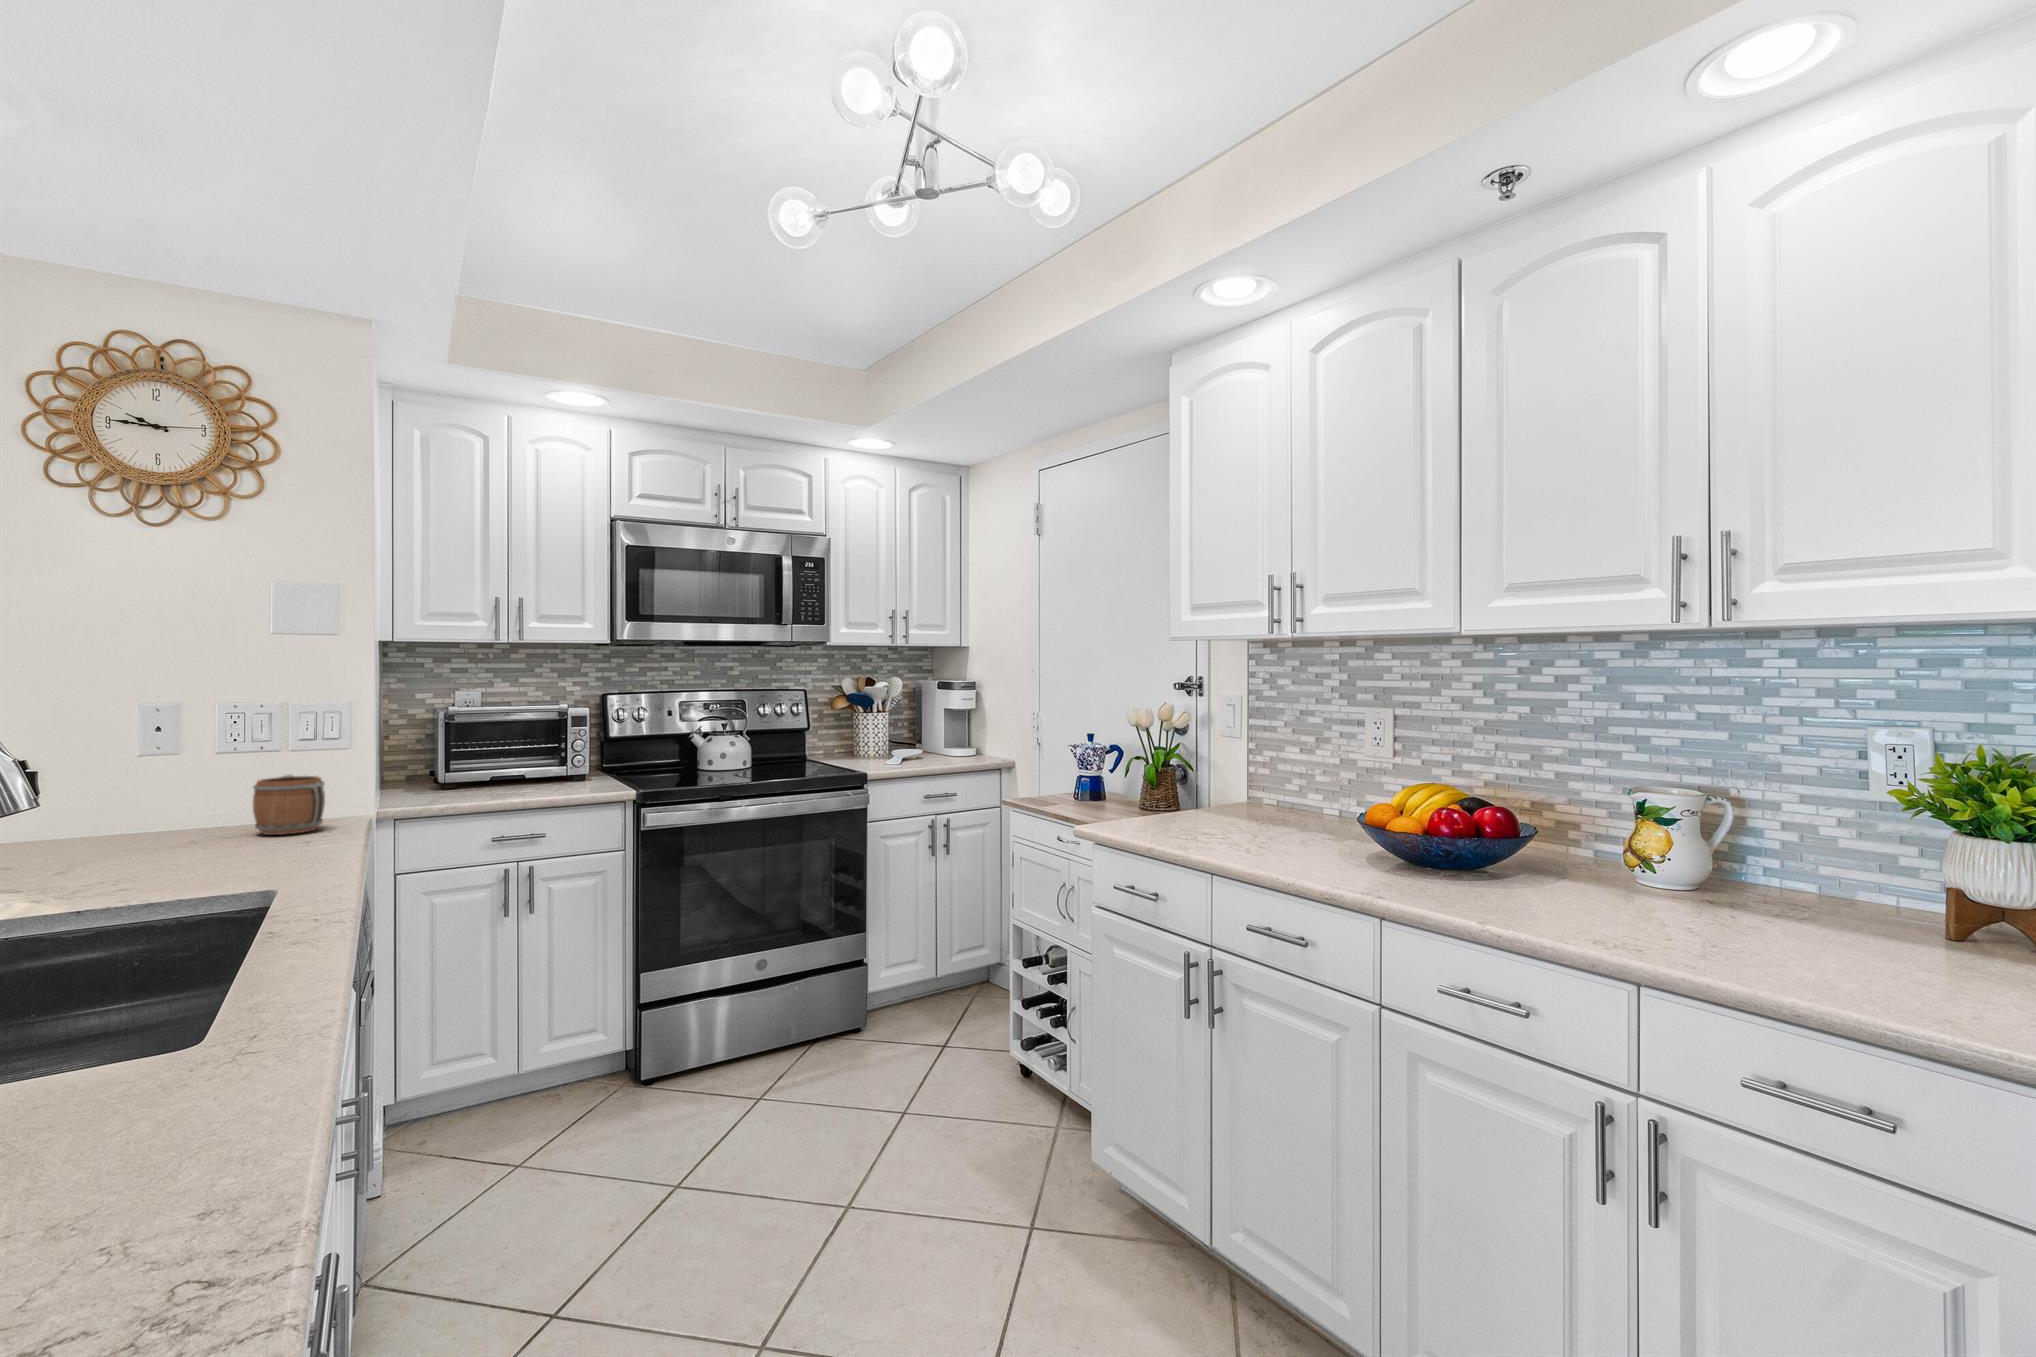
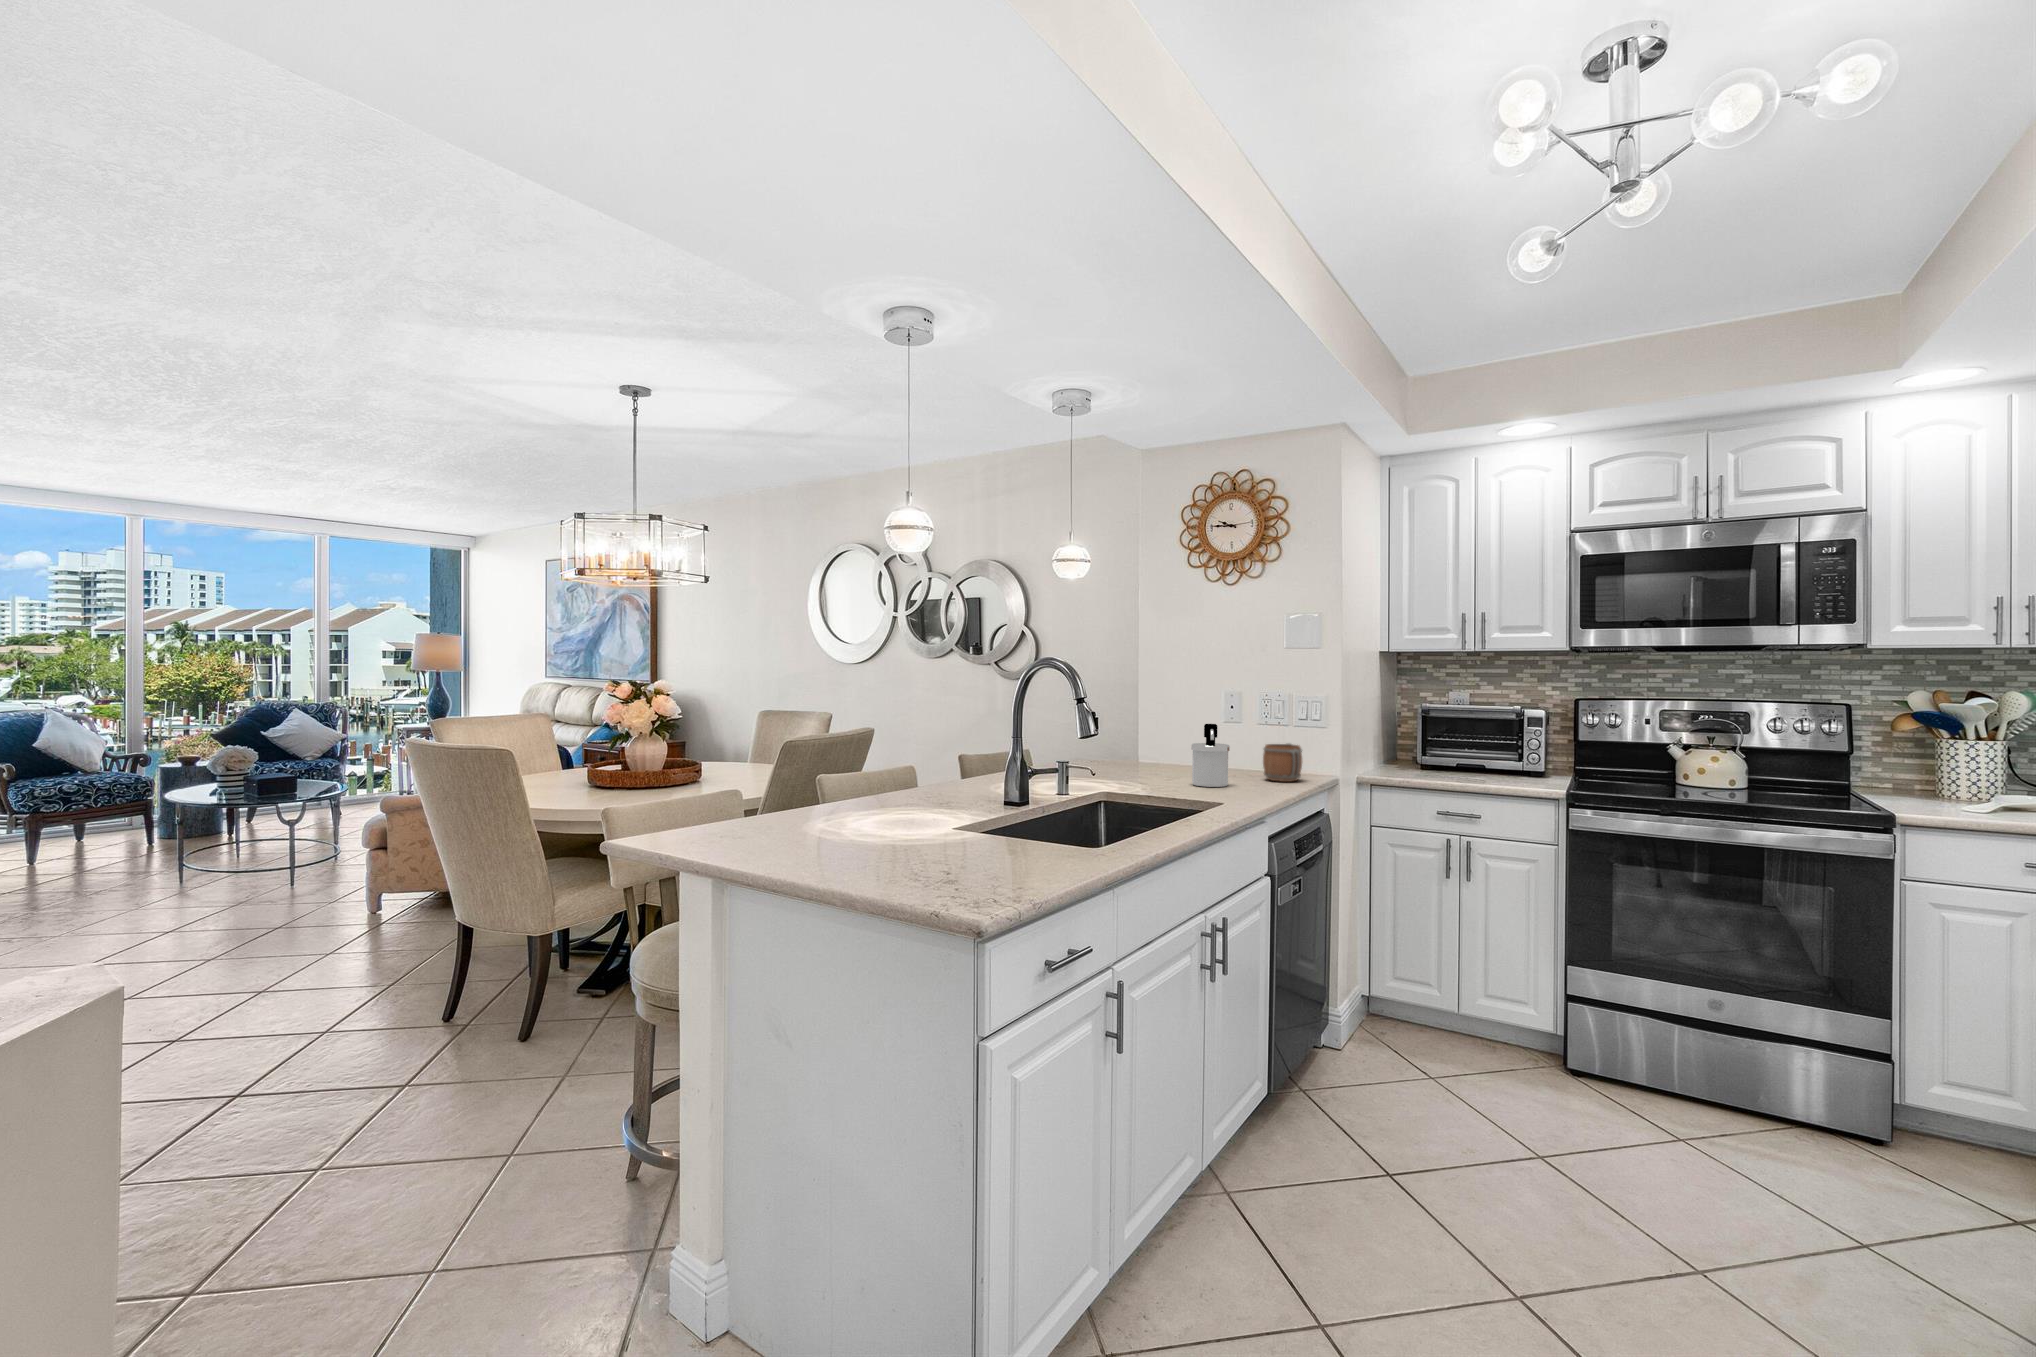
soap dispenser: none [129,756,214,865] -> present [1191,724,1230,787]

